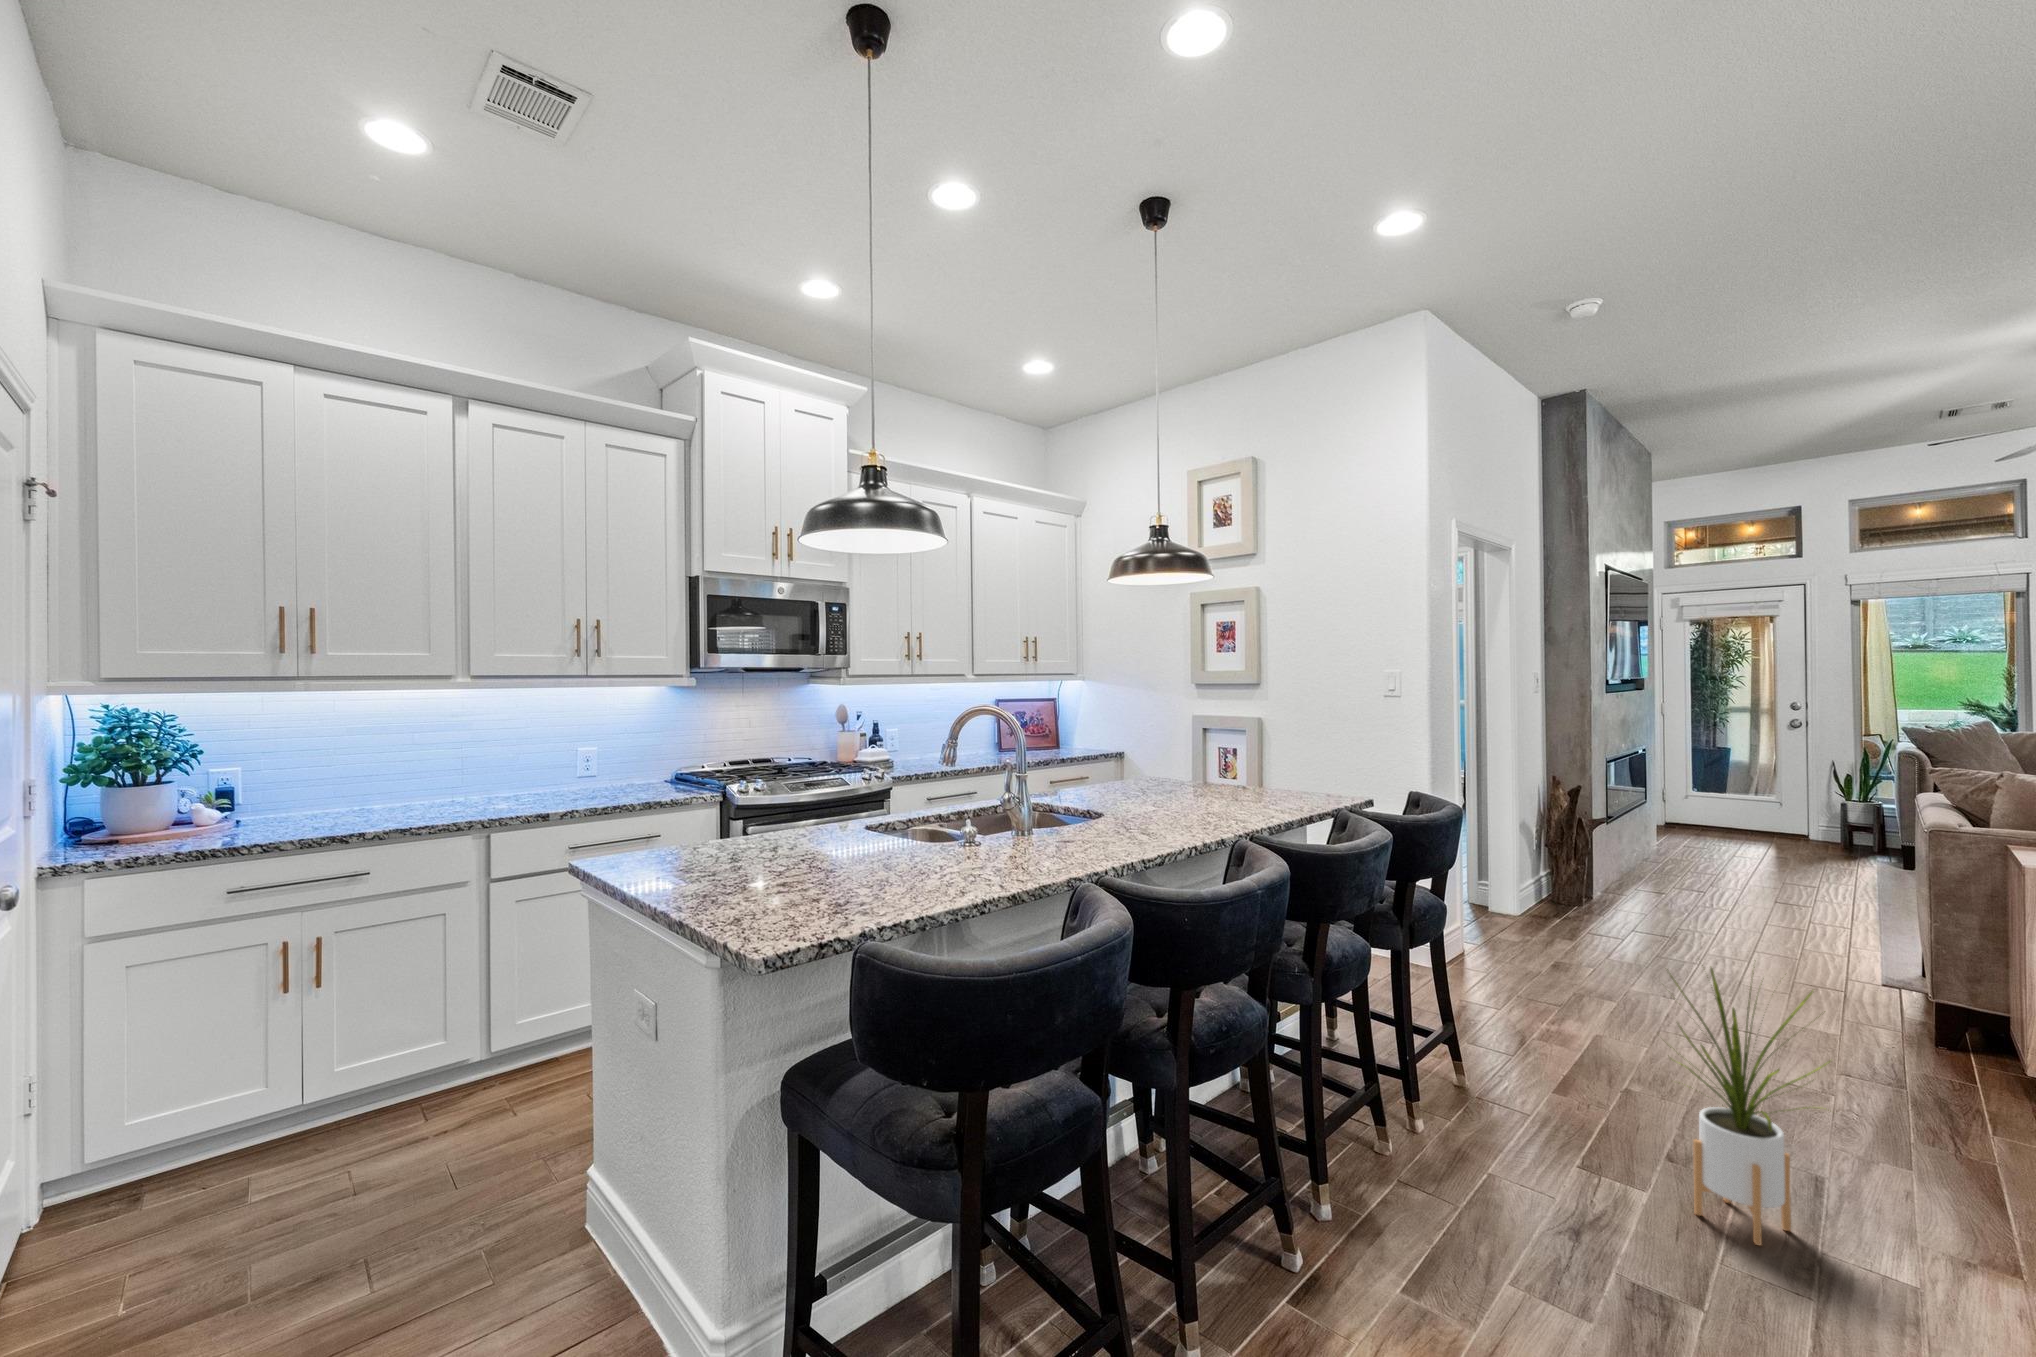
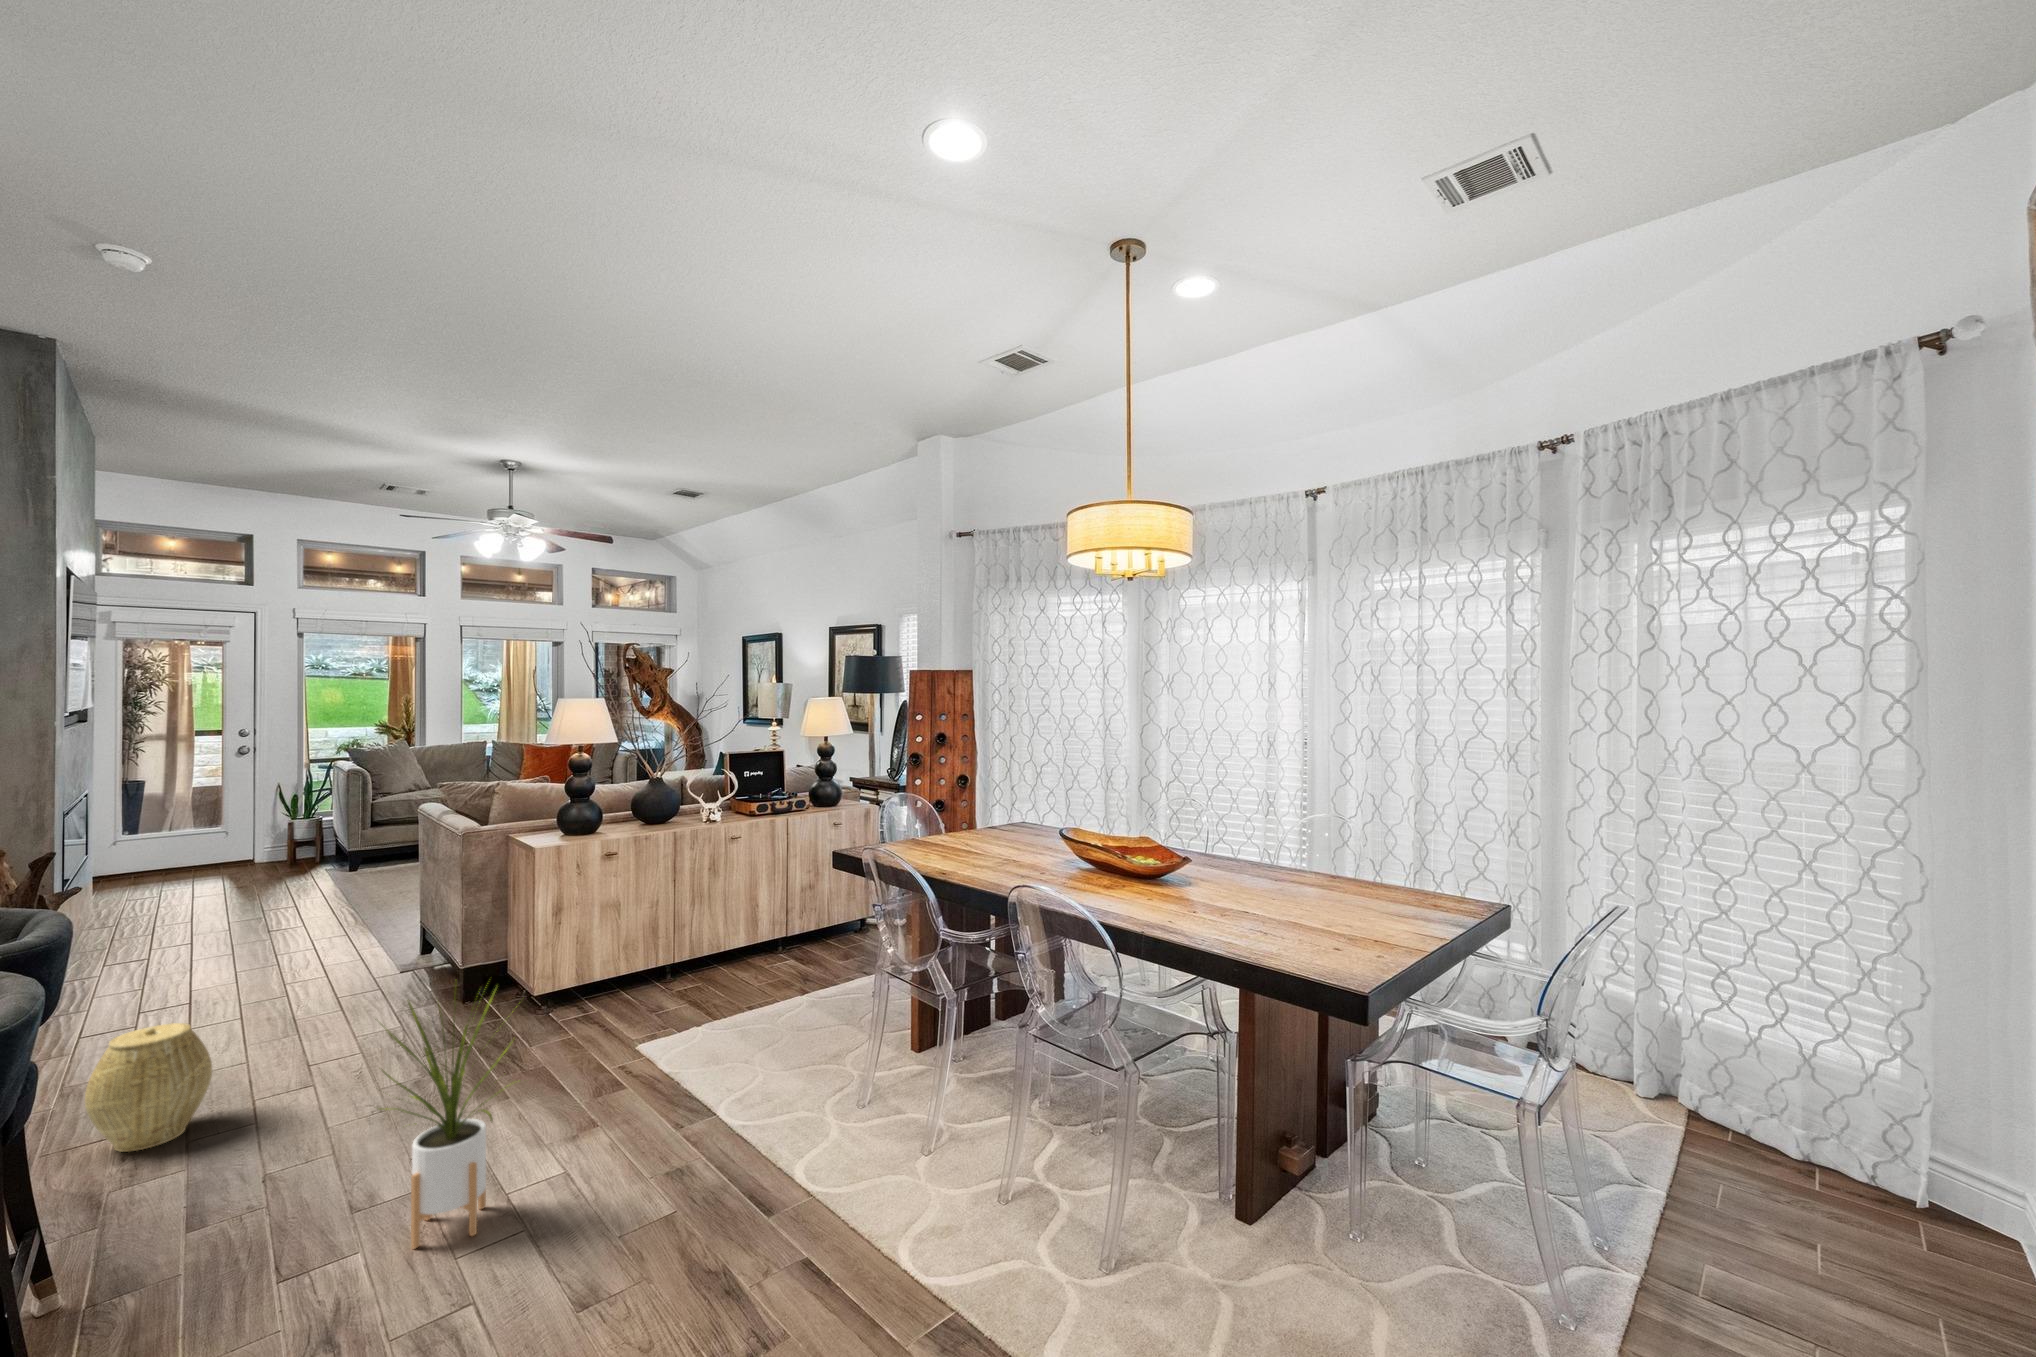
woven basket: none [1539,929,1624,1027] -> present [85,1023,212,1152]

